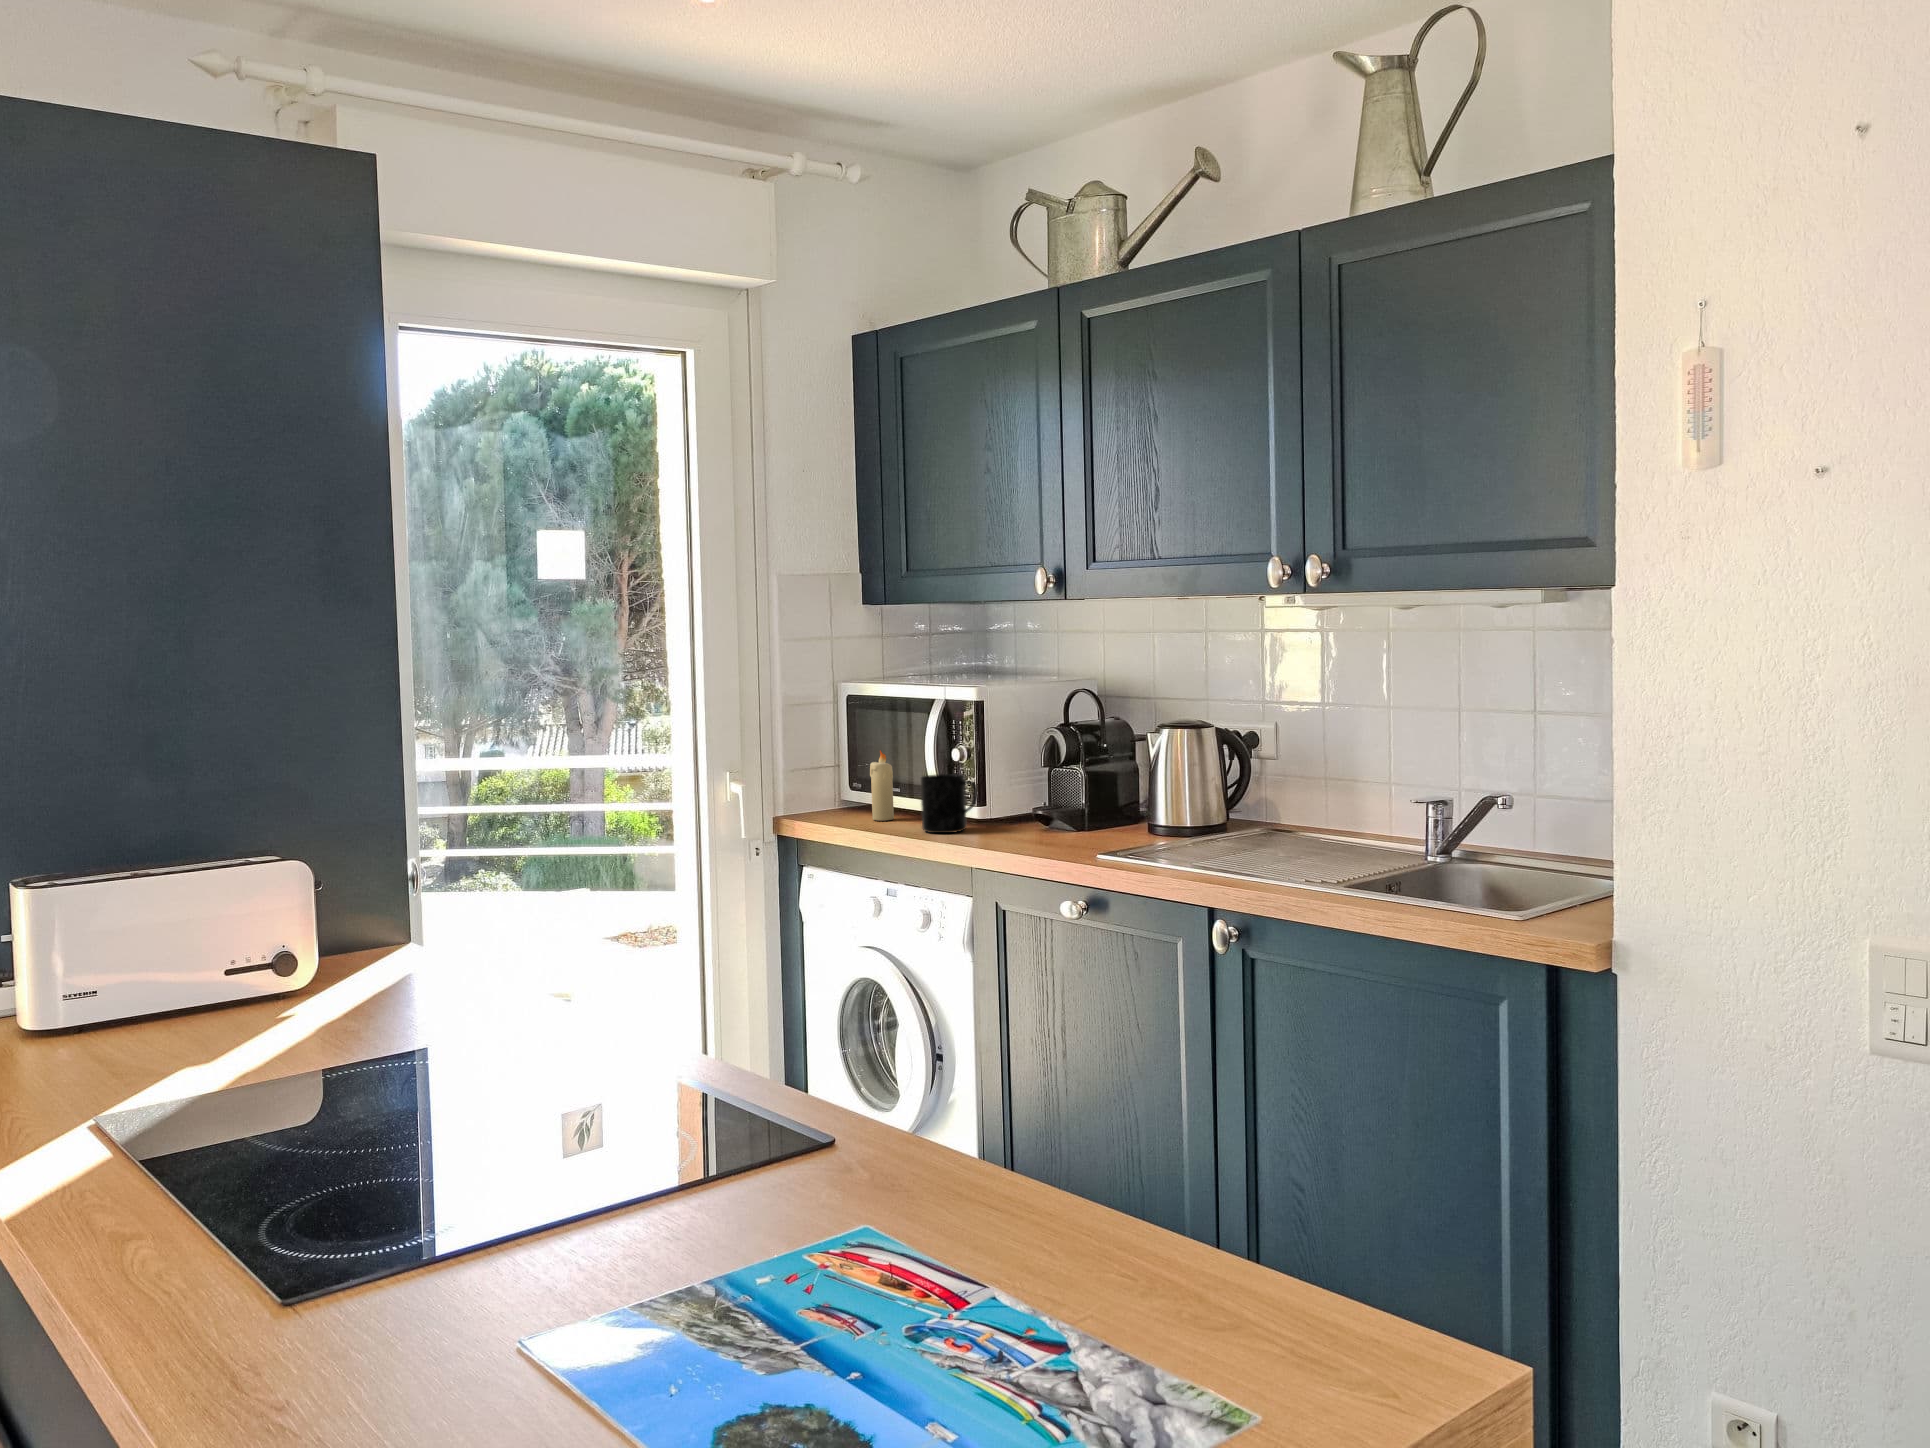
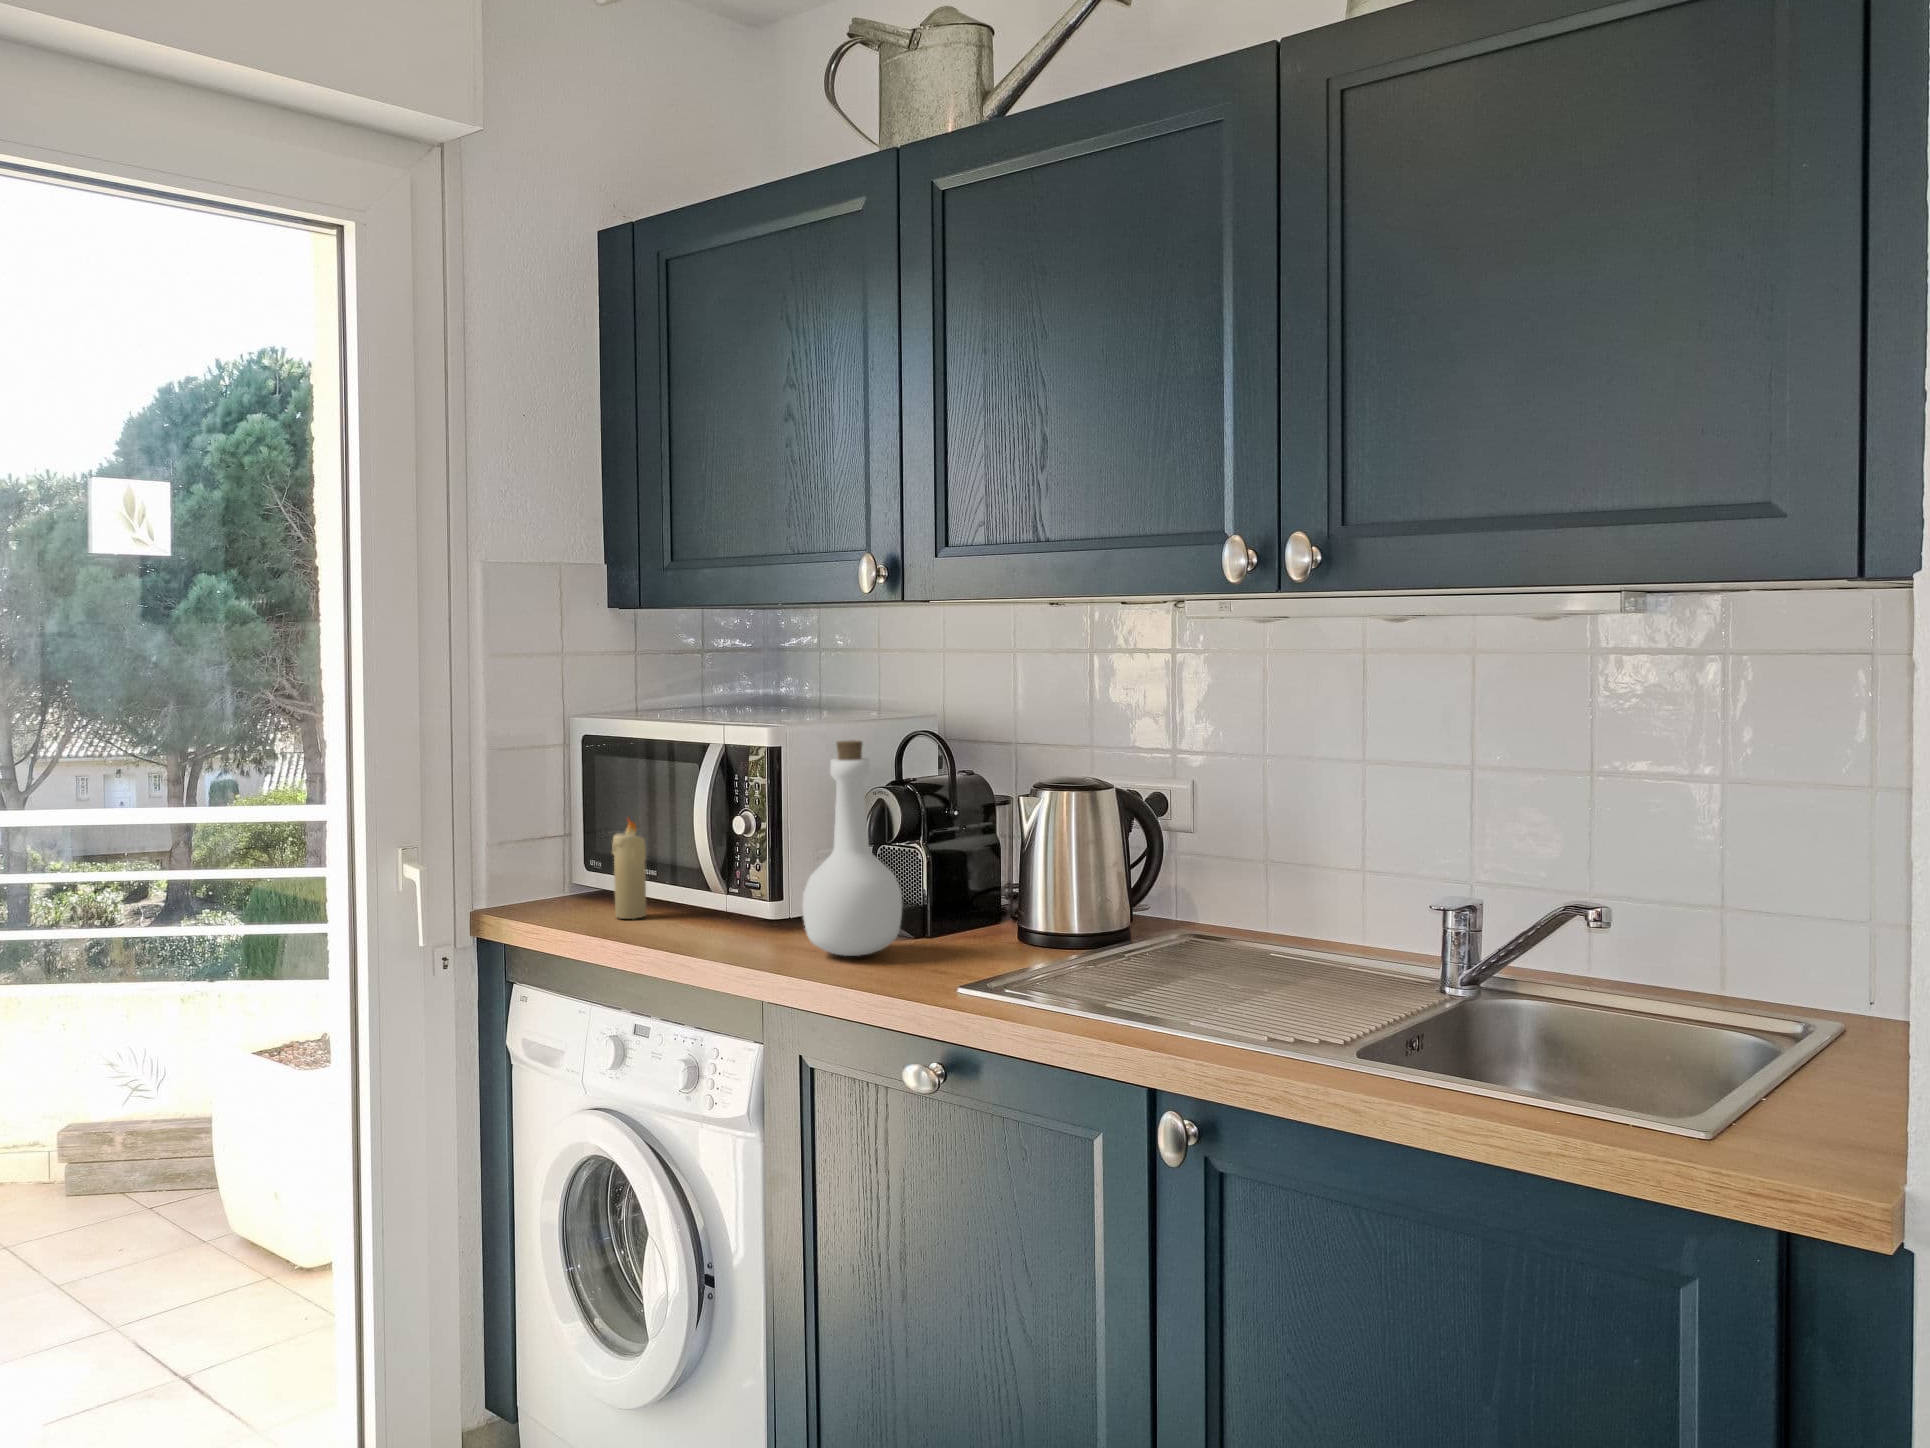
bottle: none [998,695,1066,840] -> present [802,740,902,956]
mug: present [921,774,977,833] -> none [686,854,770,943]

